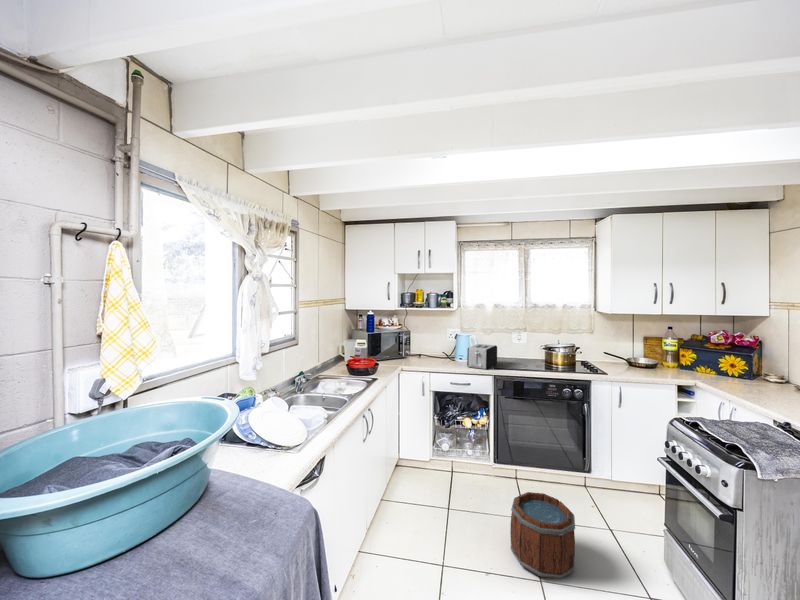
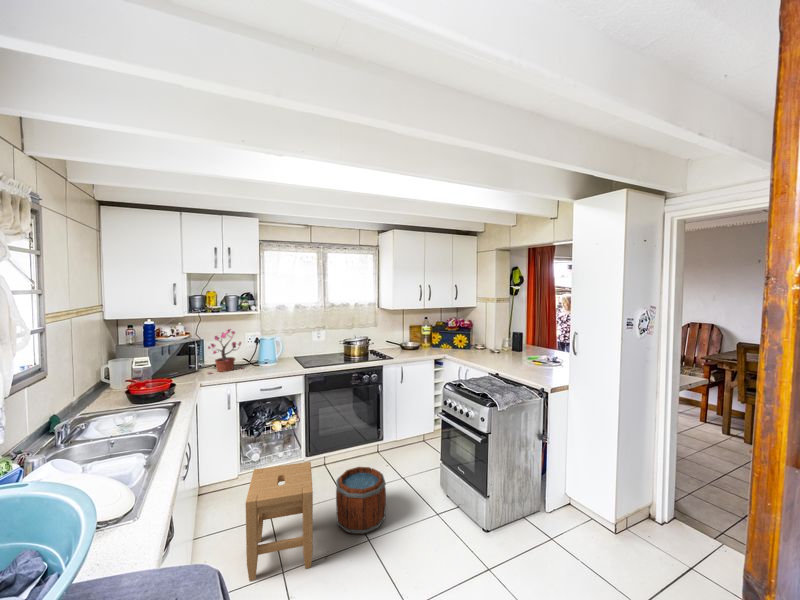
potted plant: none [411,323,441,362] -> present [208,329,241,373]
toaster: present [467,344,497,369] -> none [276,345,304,370]
stool: none [411,457,484,582] -> present [246,462,313,581]

